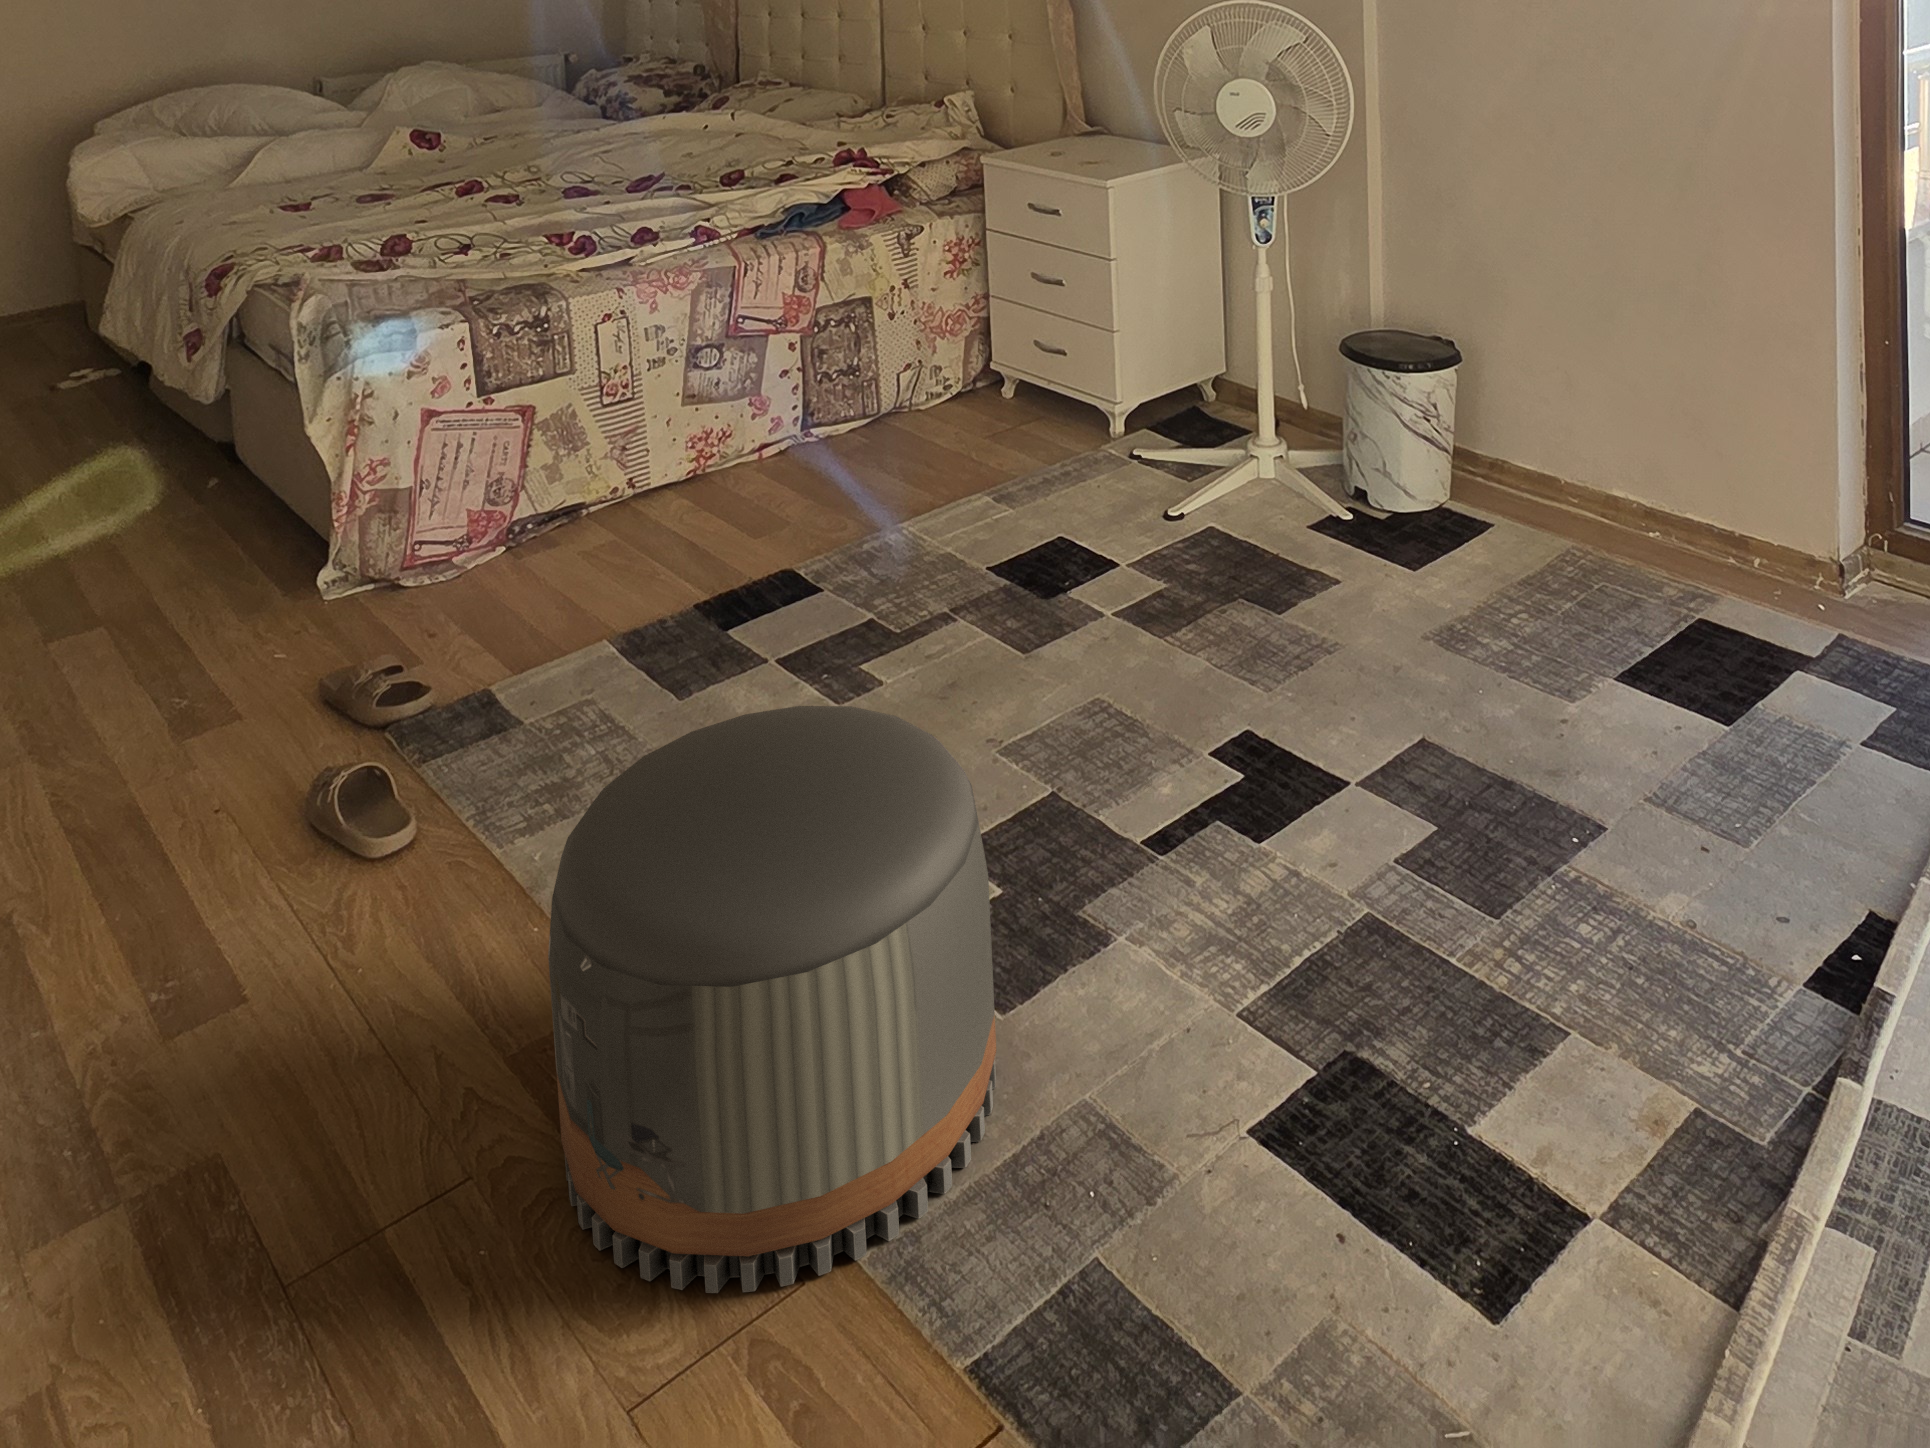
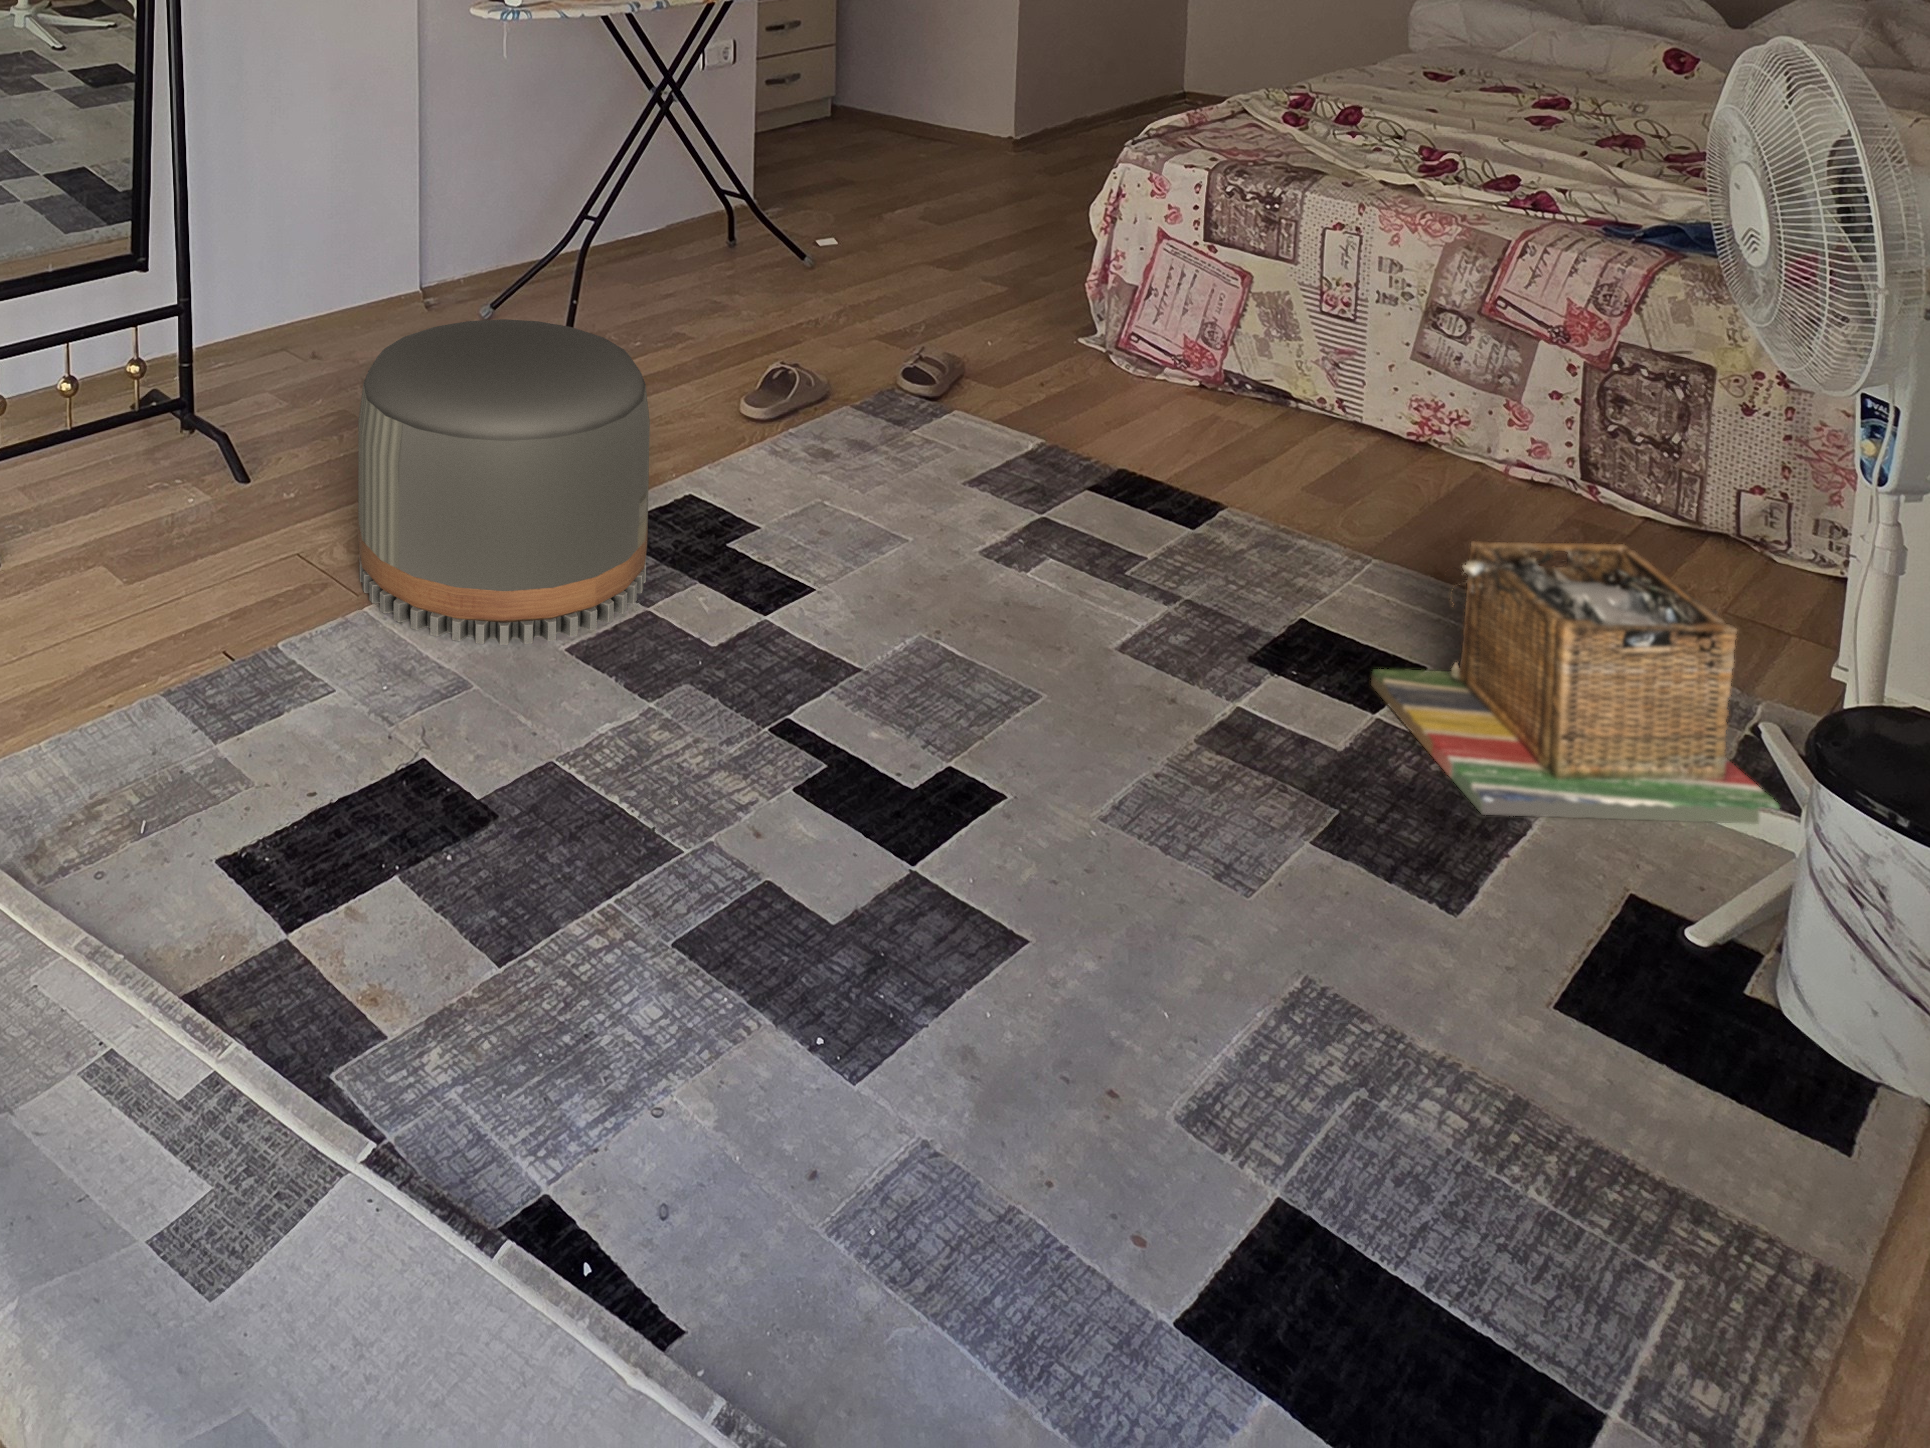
laundry basket: none [1091,379,1247,561] -> present [1371,541,1779,824]

